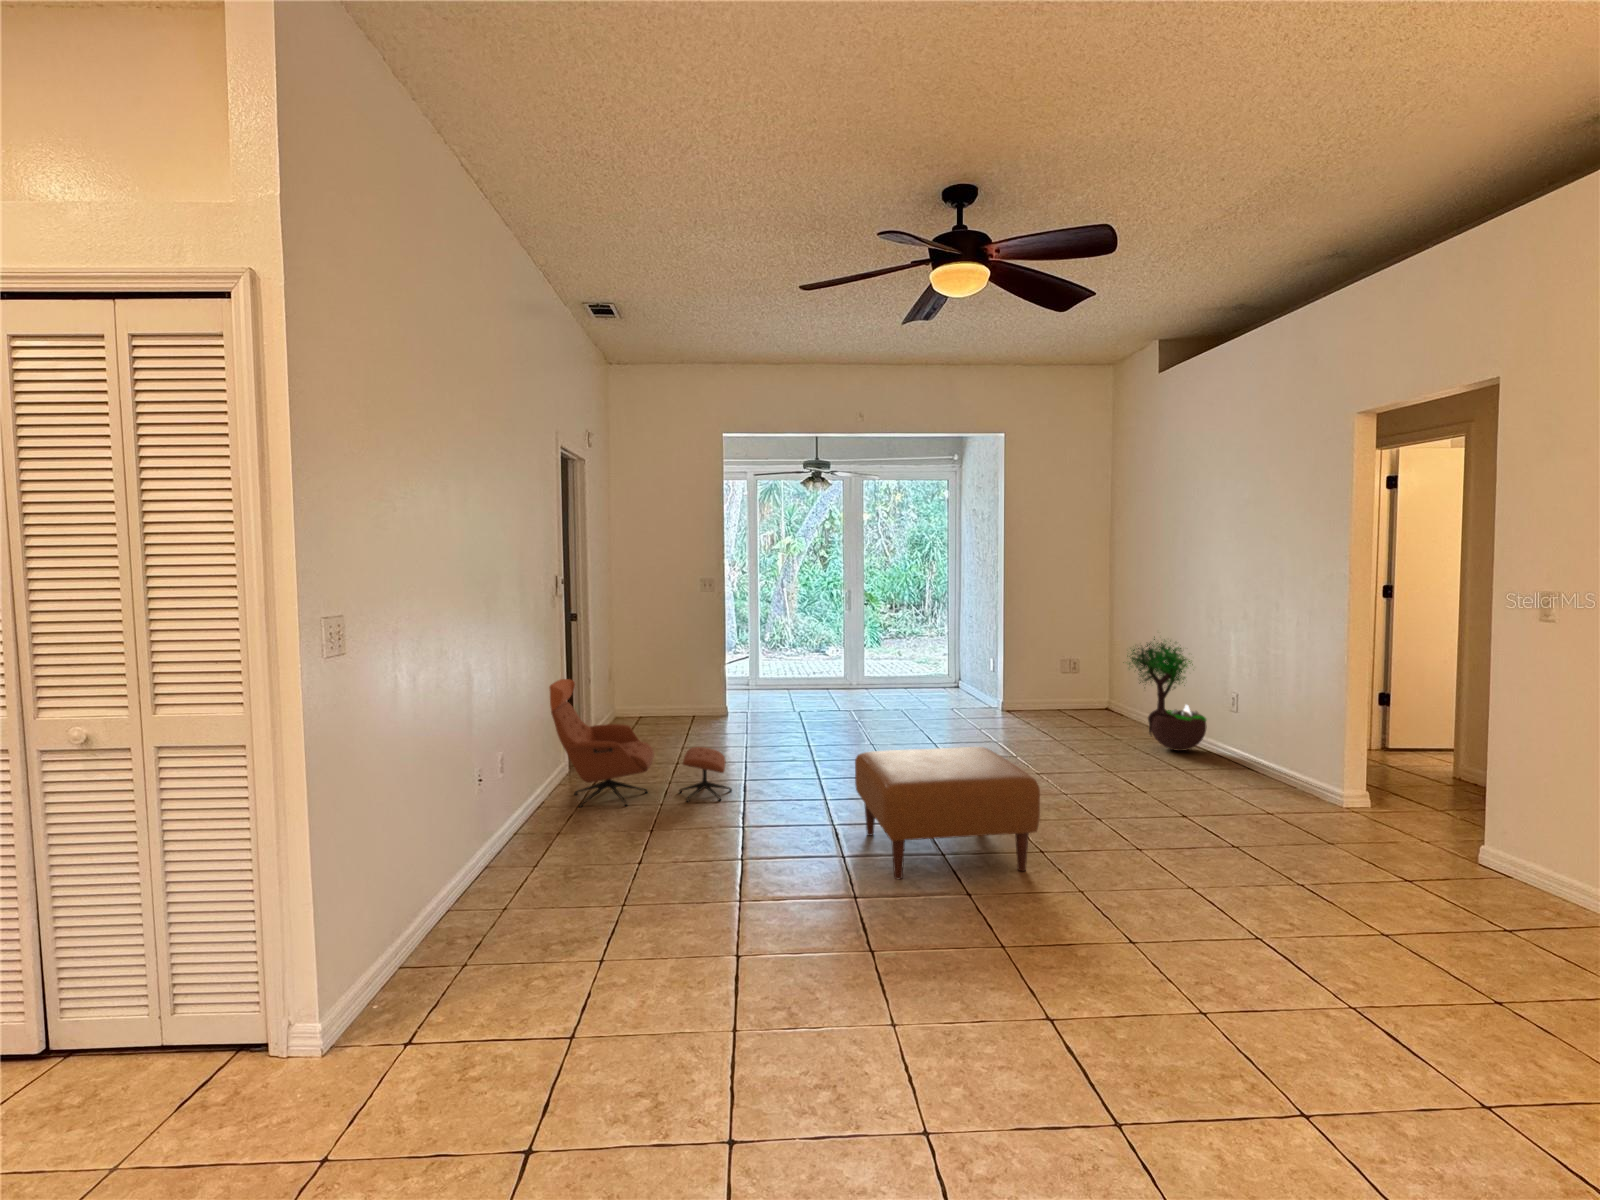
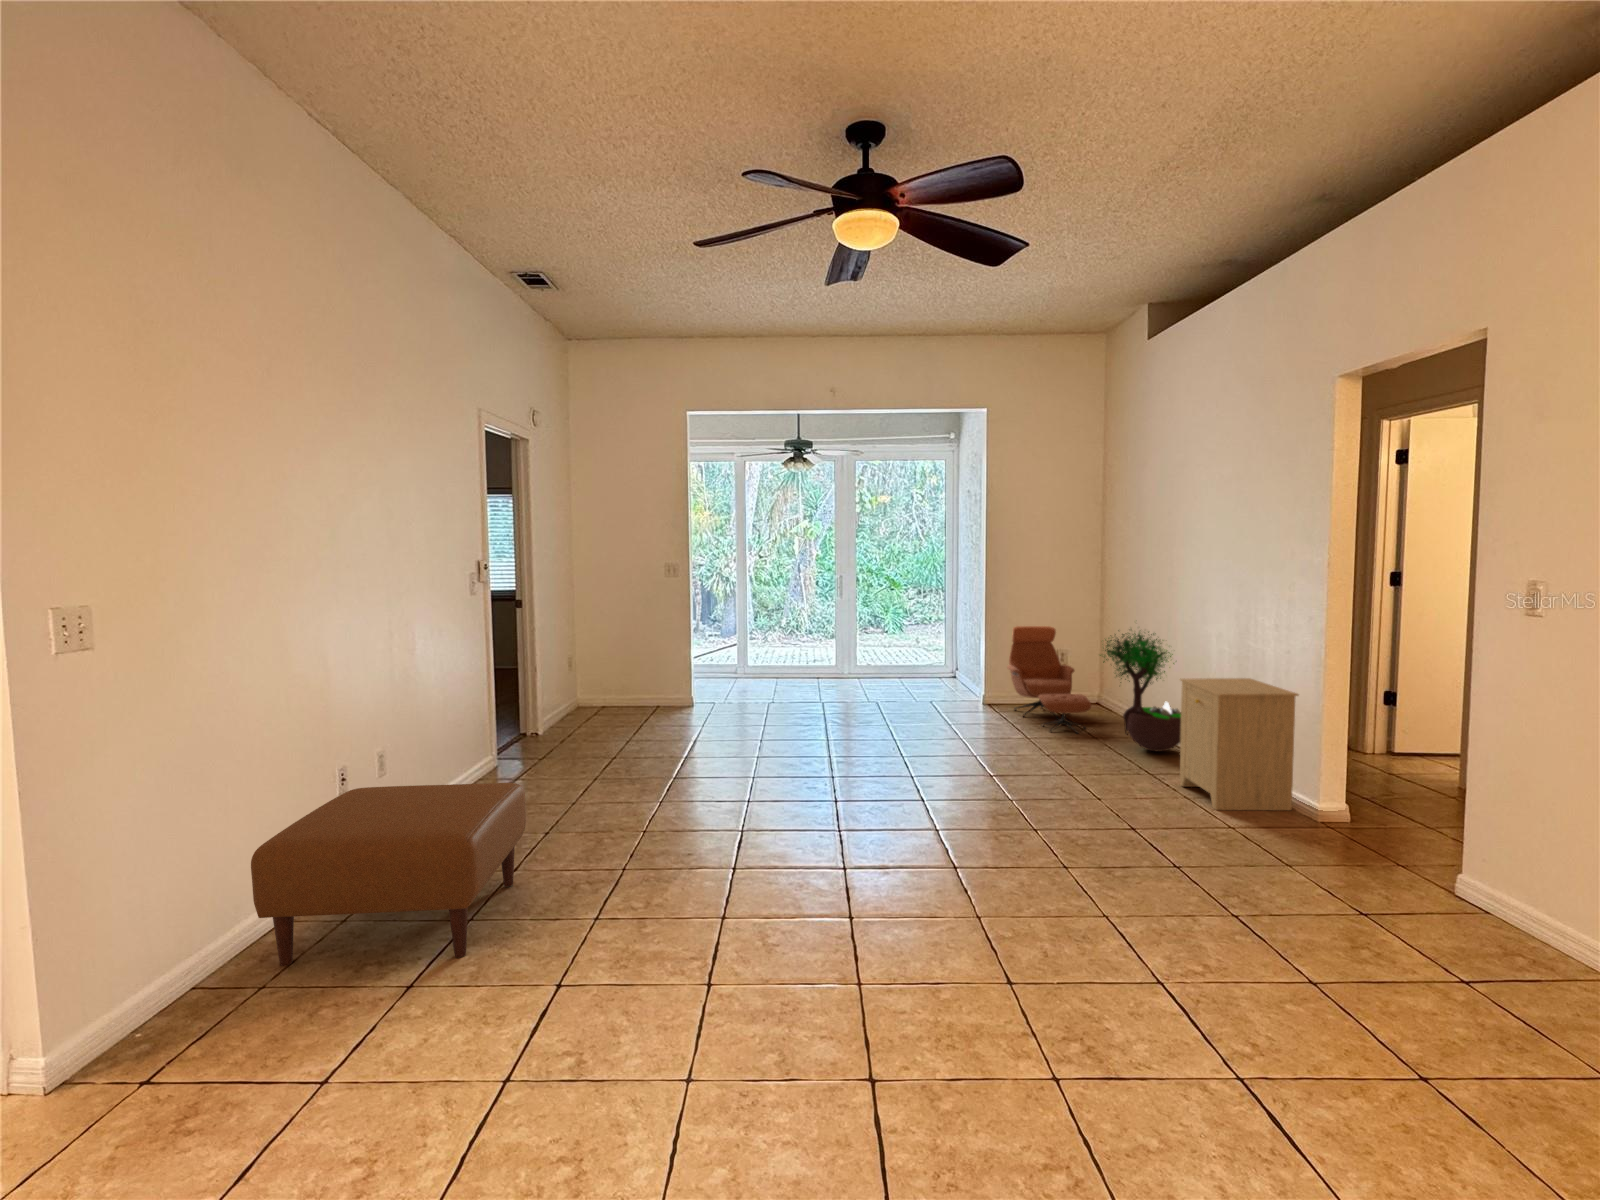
lounge chair: present [549,679,732,807] -> present [1007,626,1091,734]
side table: none [1210,681,1323,800] -> present [1179,678,1299,810]
ottoman: present [855,747,1040,879] -> present [251,783,526,966]

